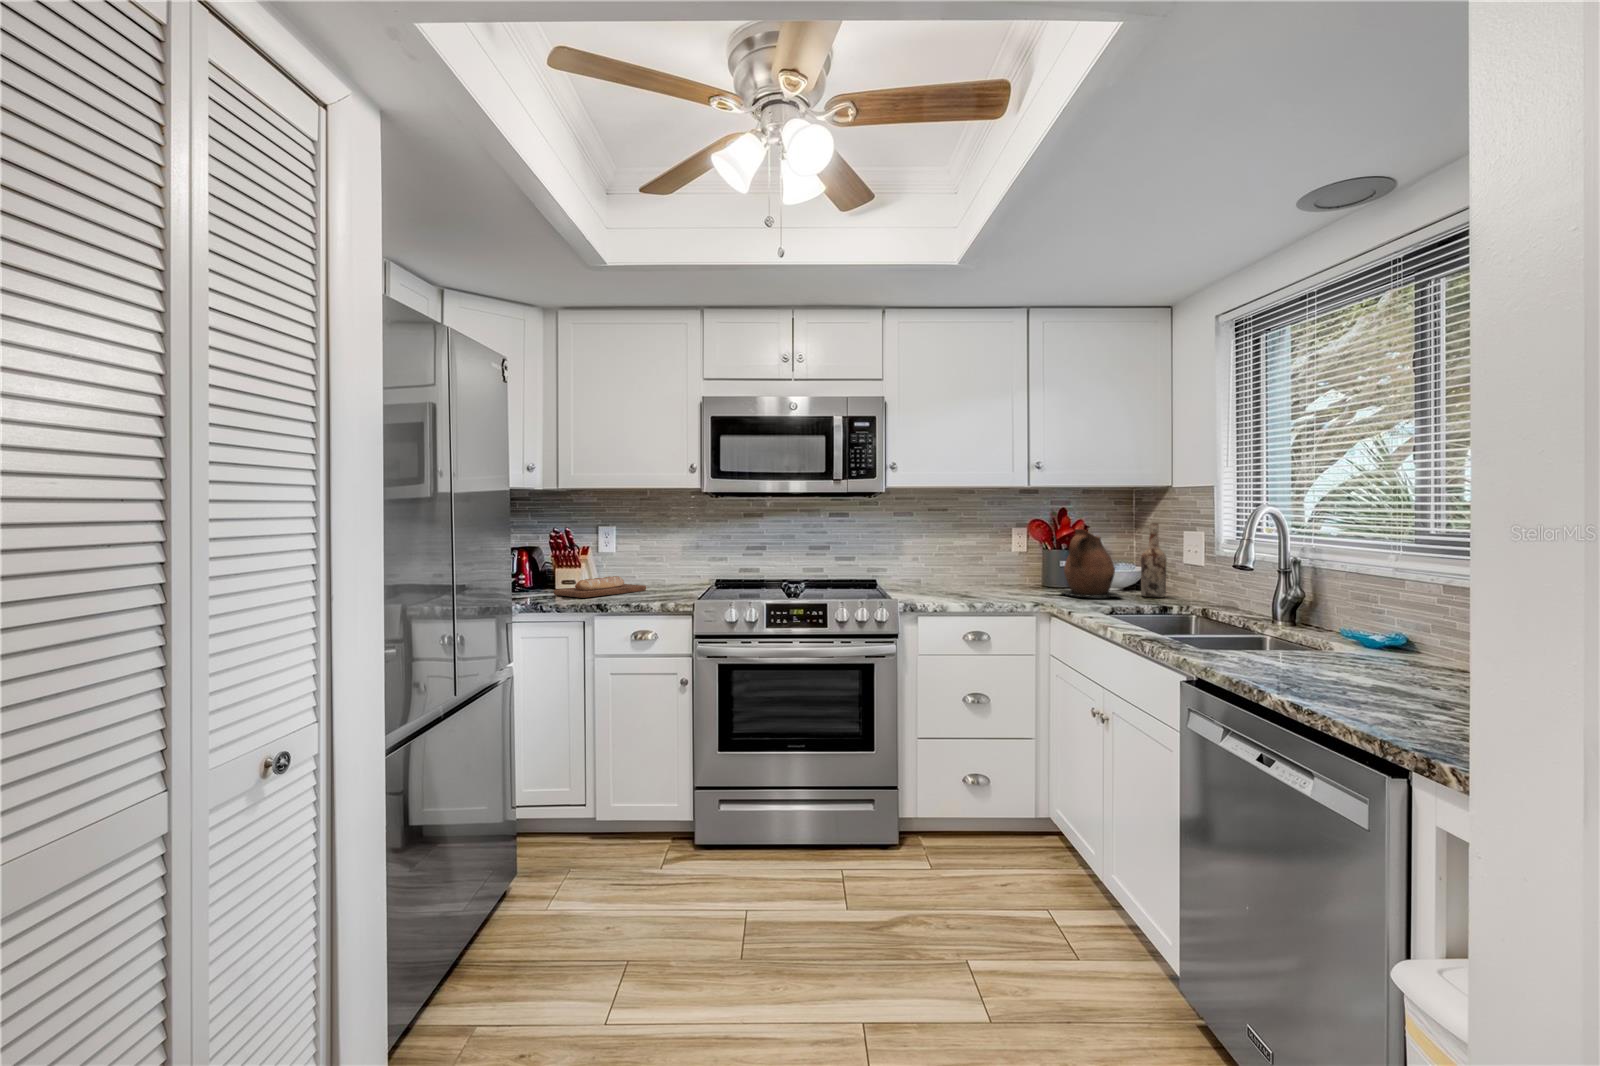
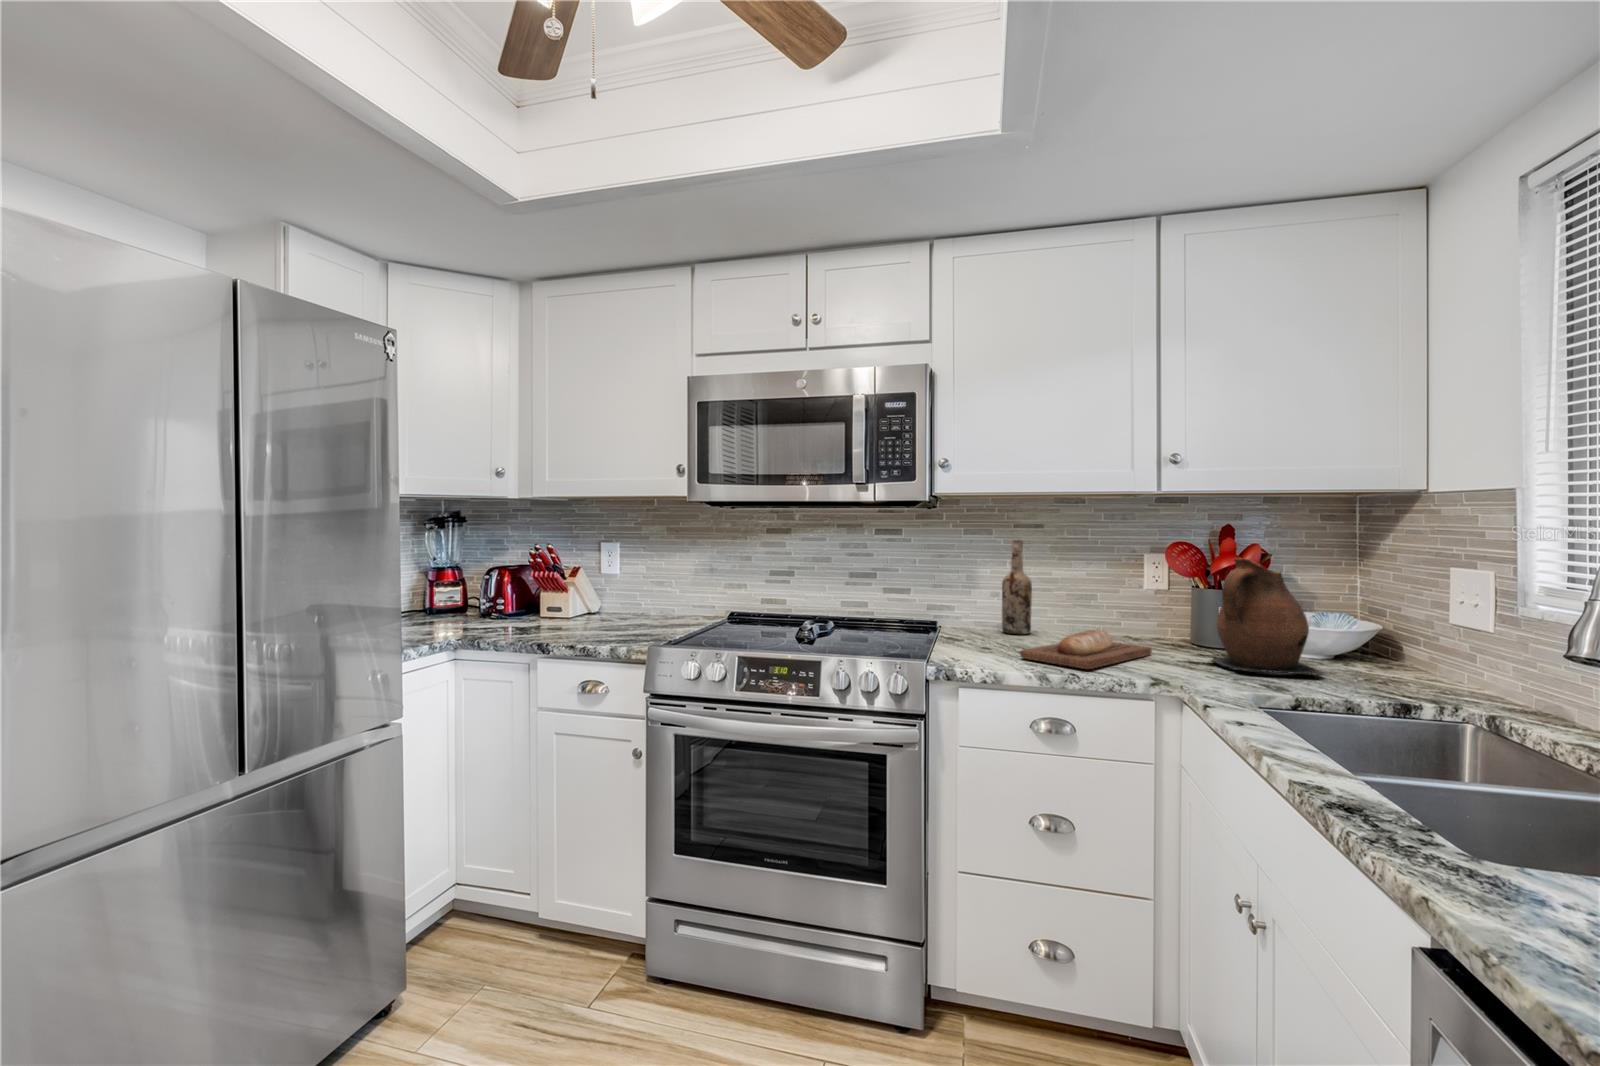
wine bottle: present [1141,523,1167,597] -> present [1002,540,1032,634]
bread loaf: present [554,576,646,598] -> present [1020,630,1152,669]

